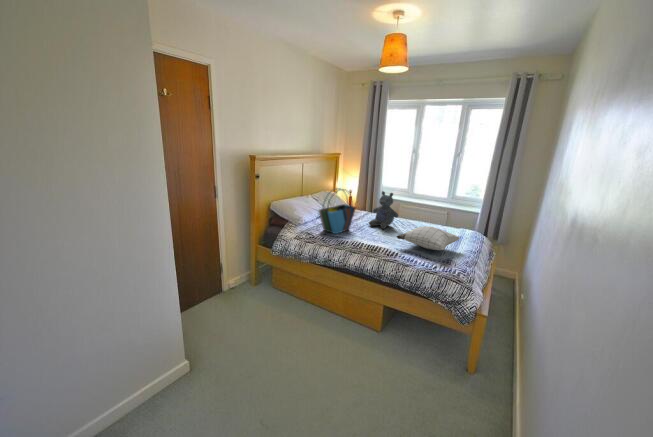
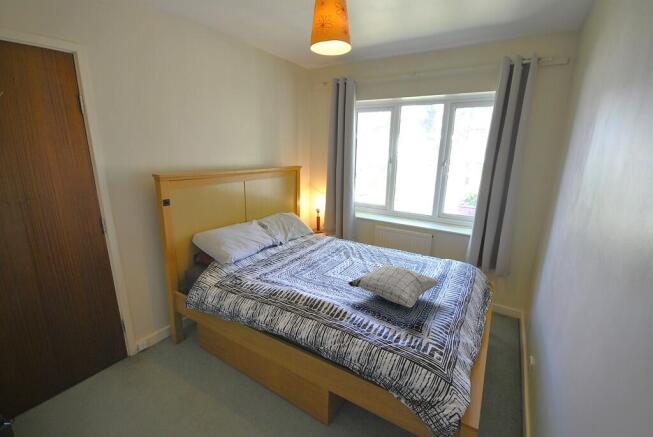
tote bag: present [319,188,356,234] -> none [246,214,303,278]
stuffed bear: present [369,191,398,229] -> none [324,214,362,265]

